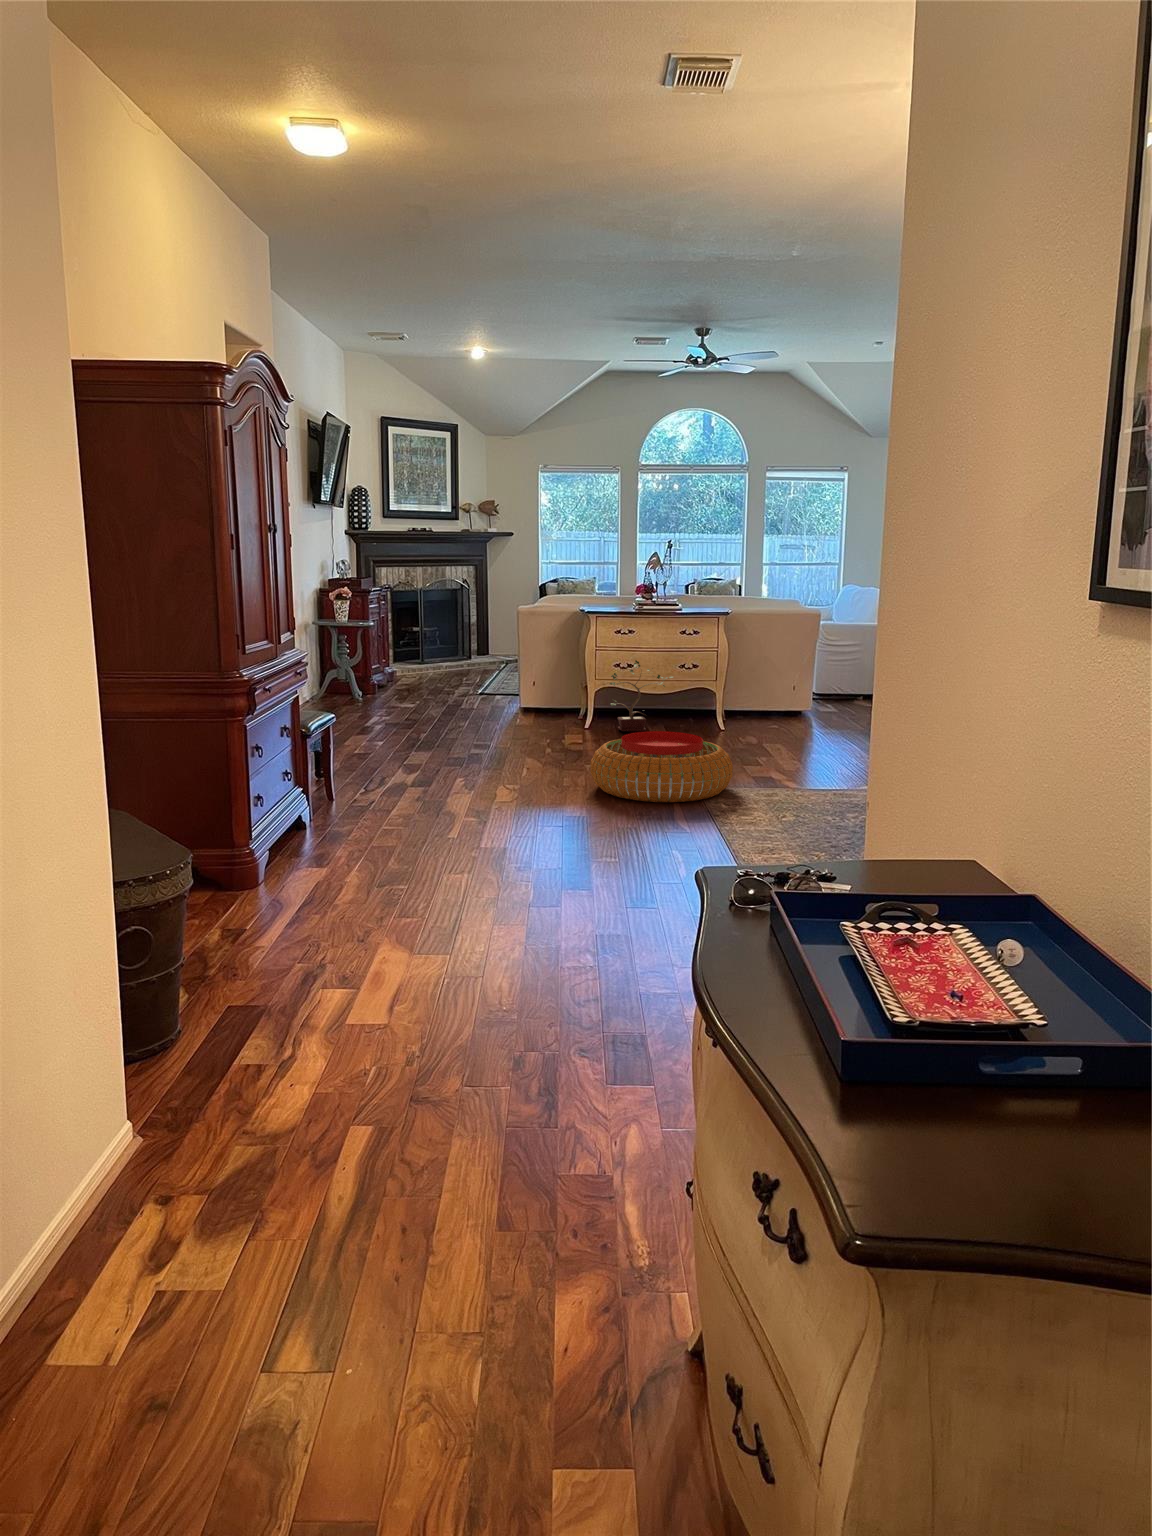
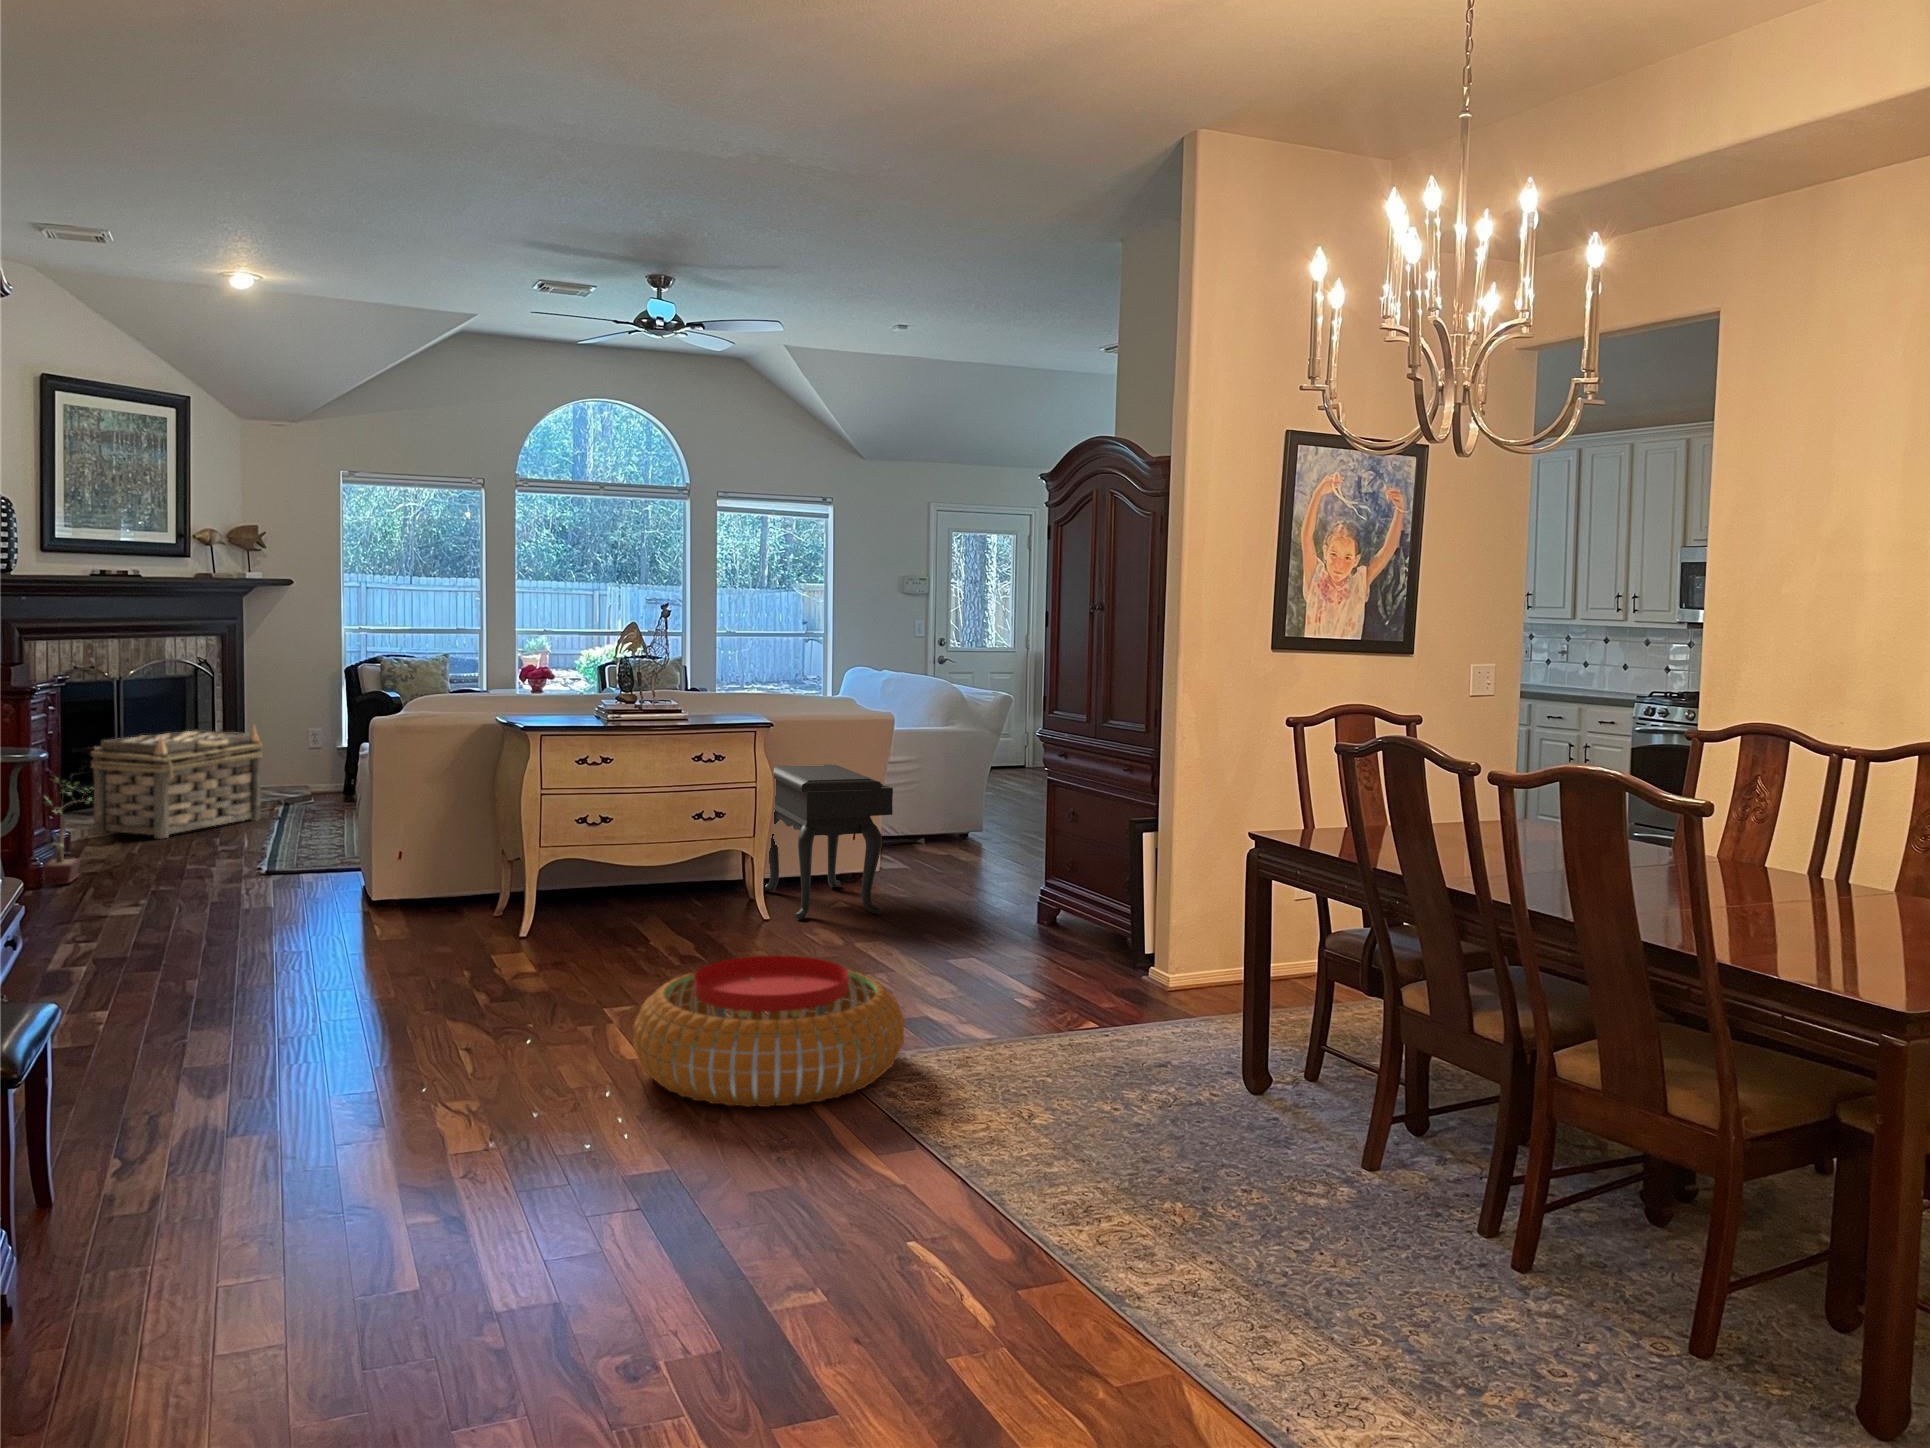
basket: none [407,615,491,676] -> present [91,725,262,838]
side table: none [730,641,804,732] -> present [765,765,893,920]
potted plant: present [610,660,673,731] -> present [42,778,95,885]

